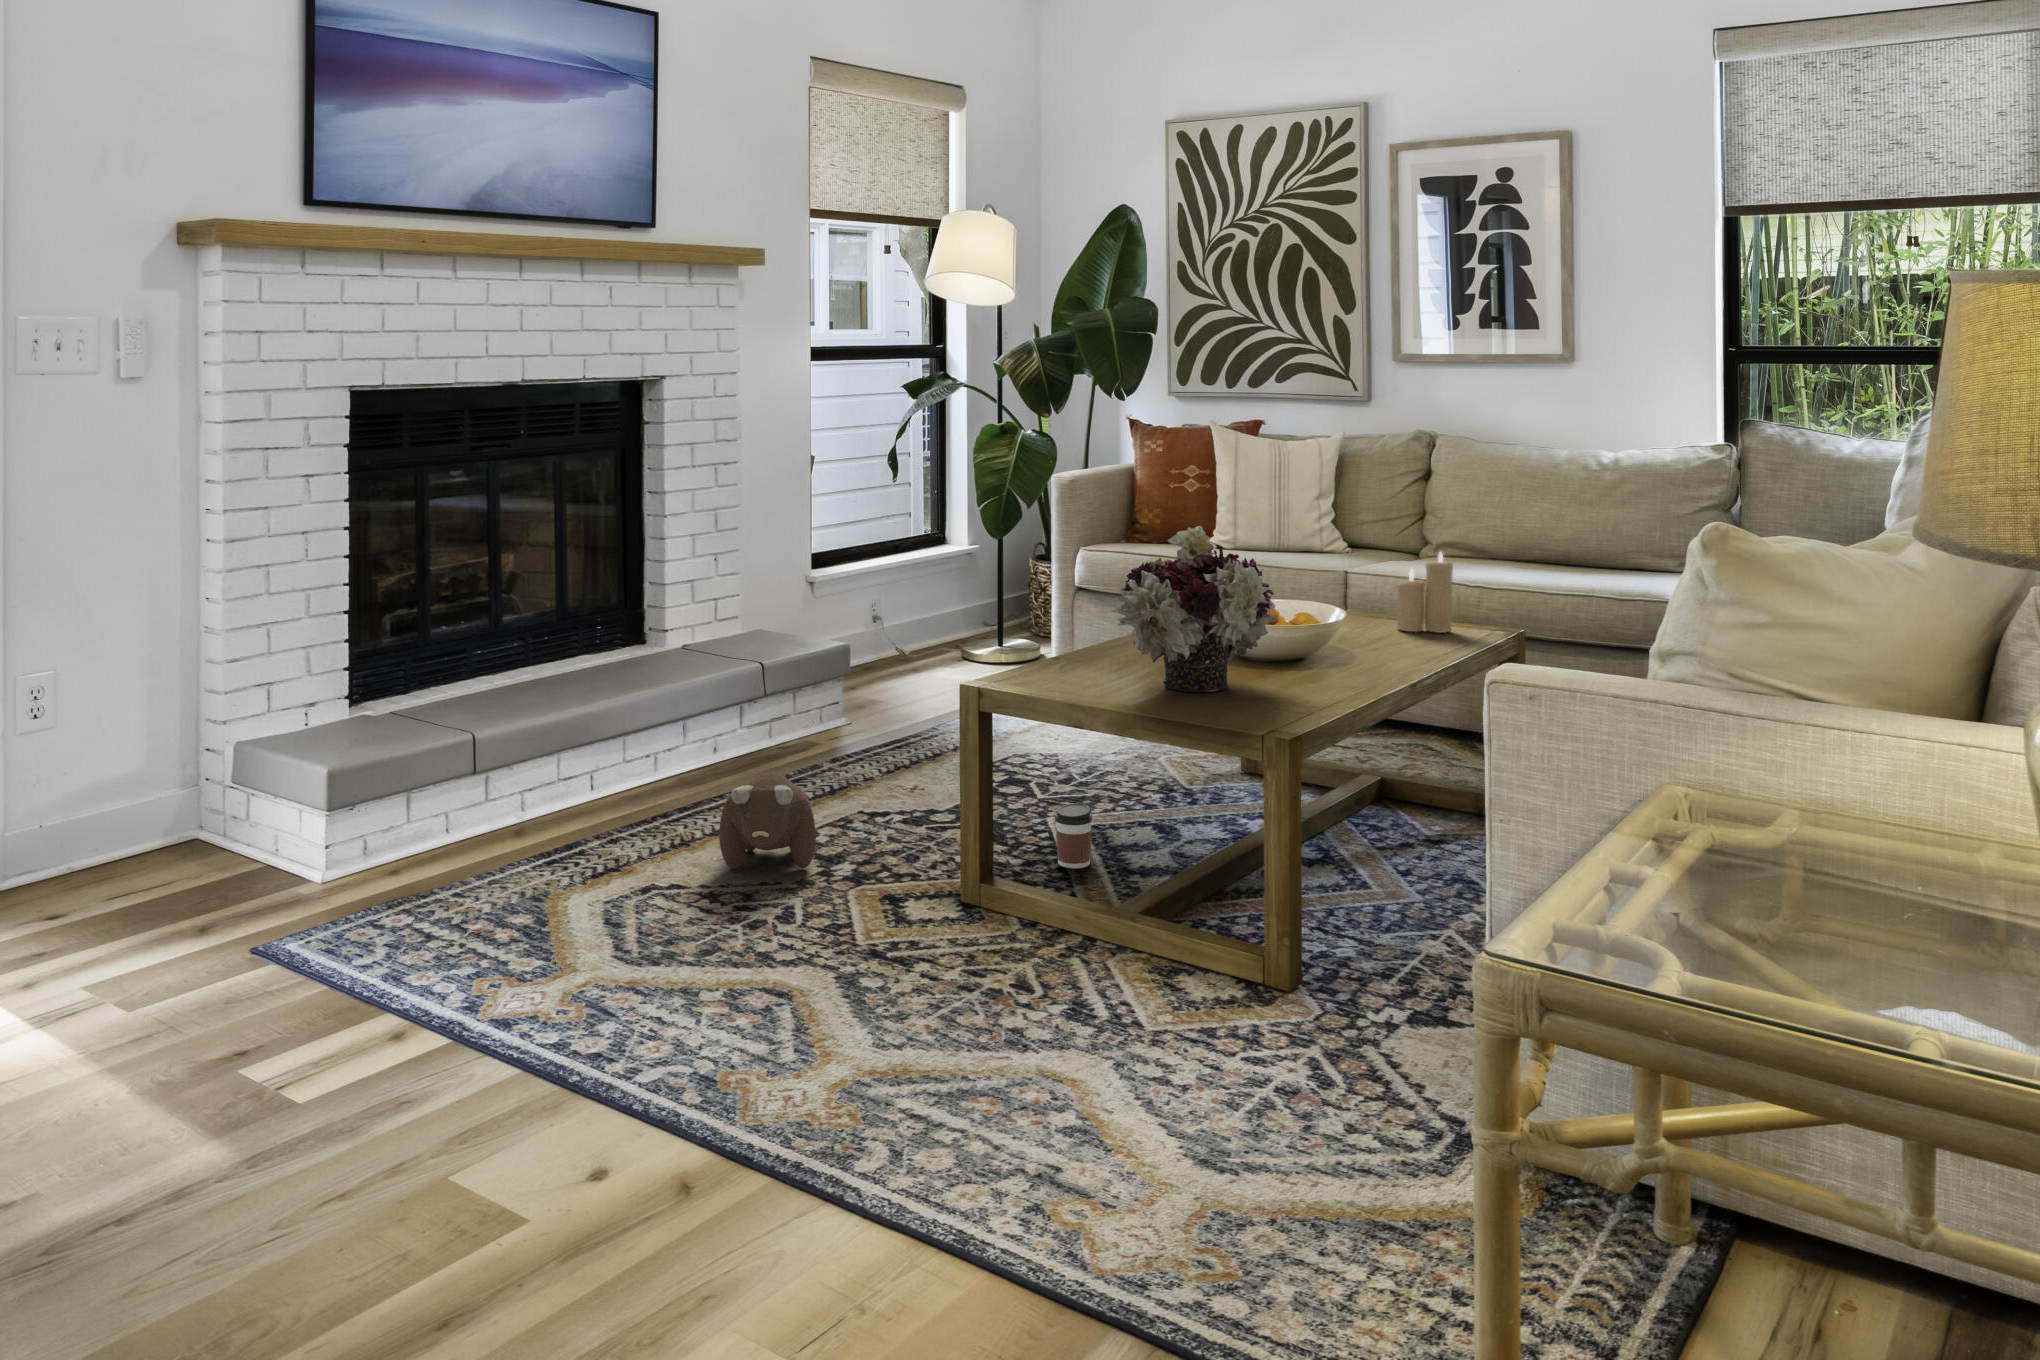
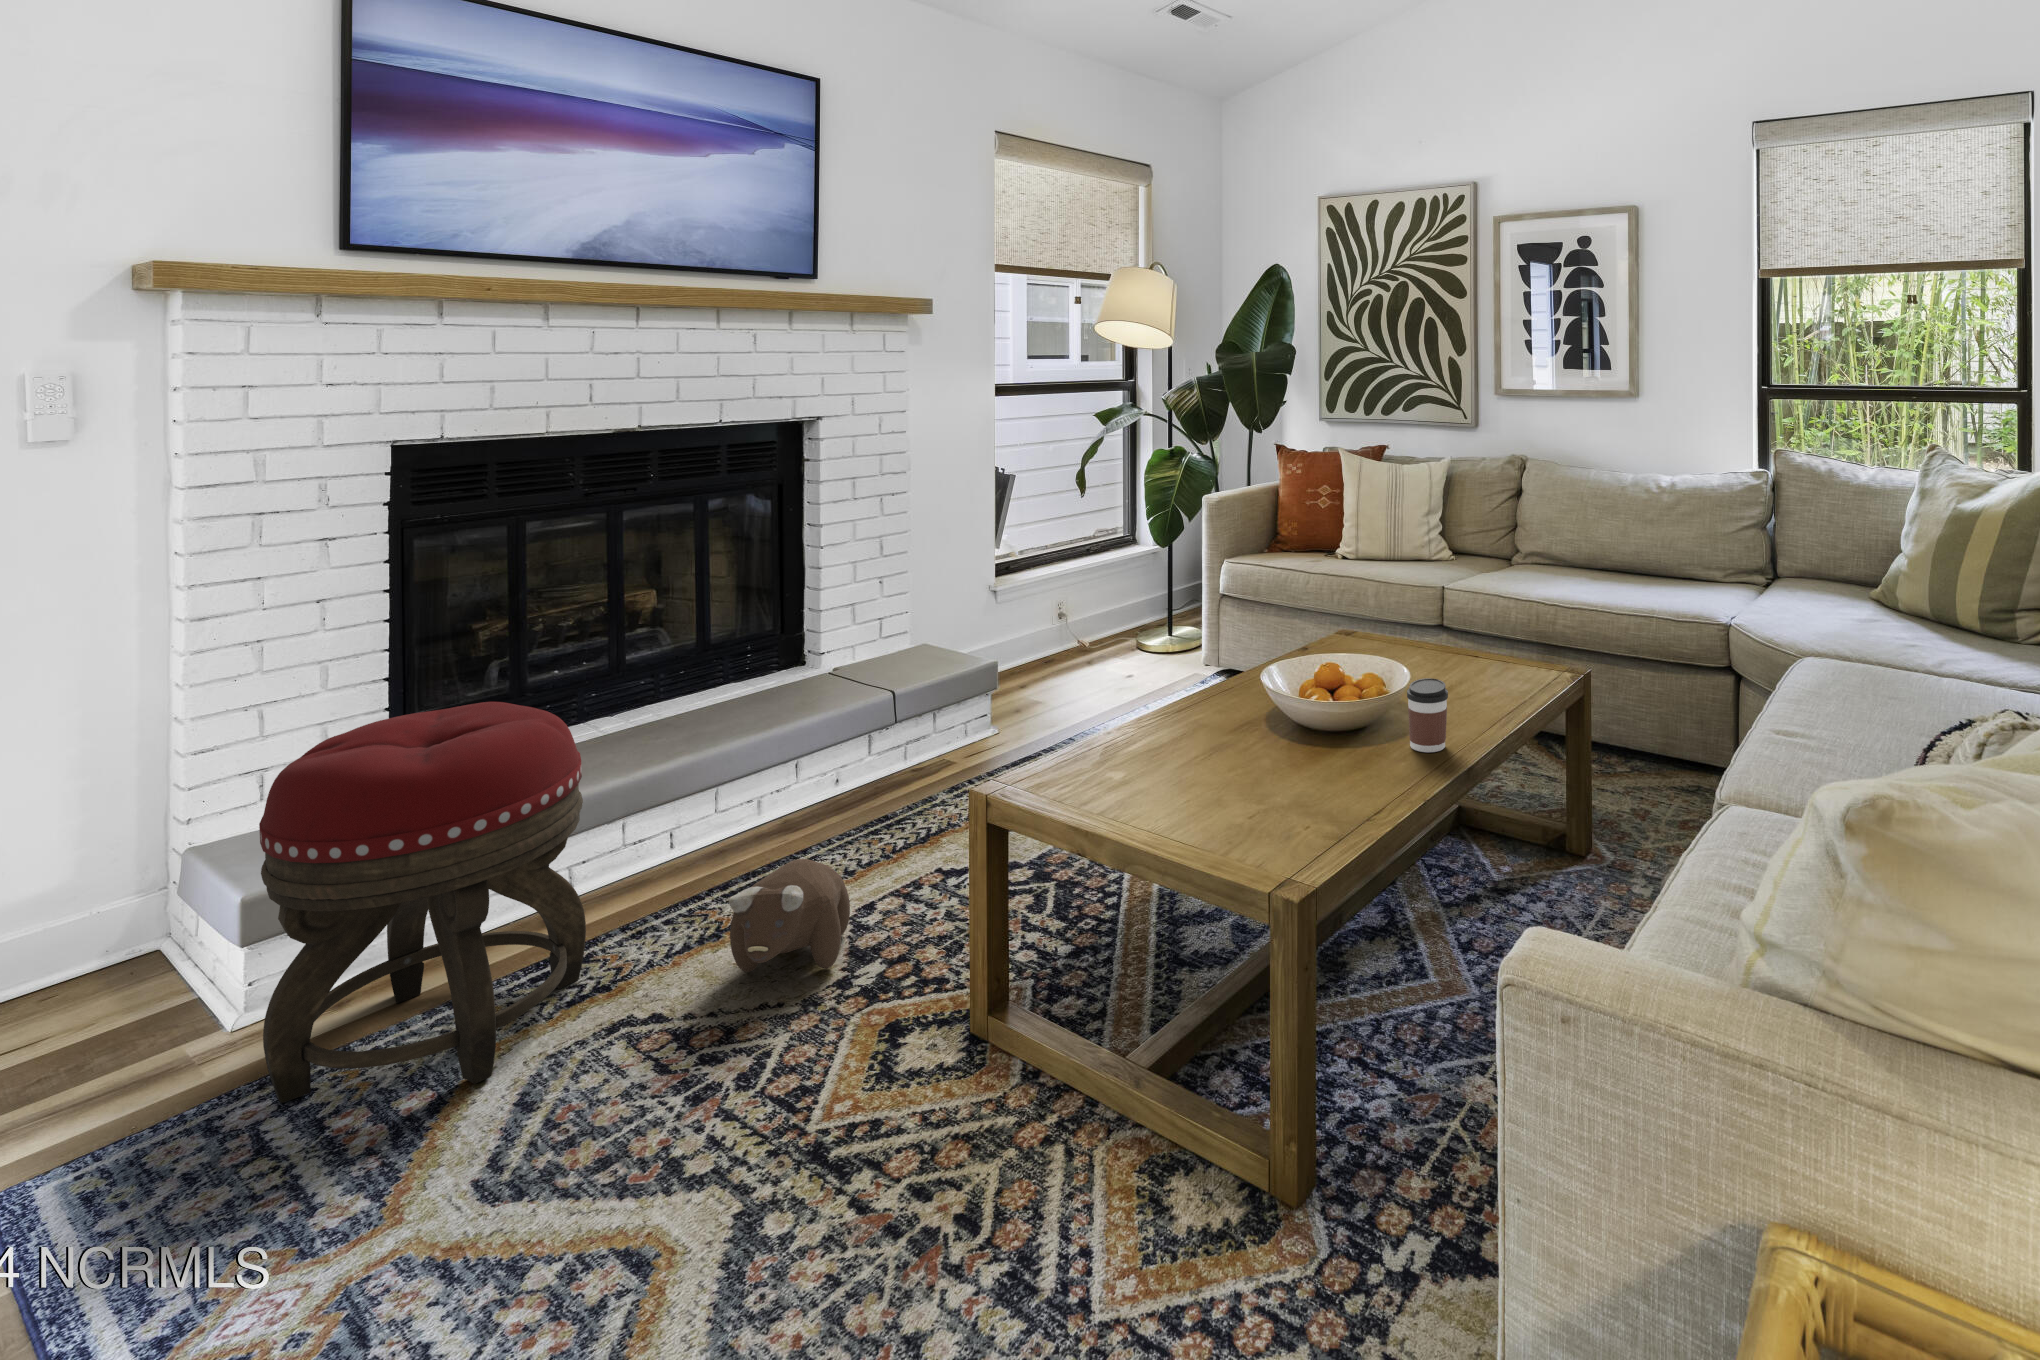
flower arrangement: present [1112,526,1275,692] -> none [1130,608,1319,799]
candle: present [1397,552,1453,633] -> none [1468,601,1522,682]
footstool: none [376,614,601,927] -> present [259,702,586,1103]
coffee cup: present [1055,804,1092,868] -> present [1407,678,1448,752]

